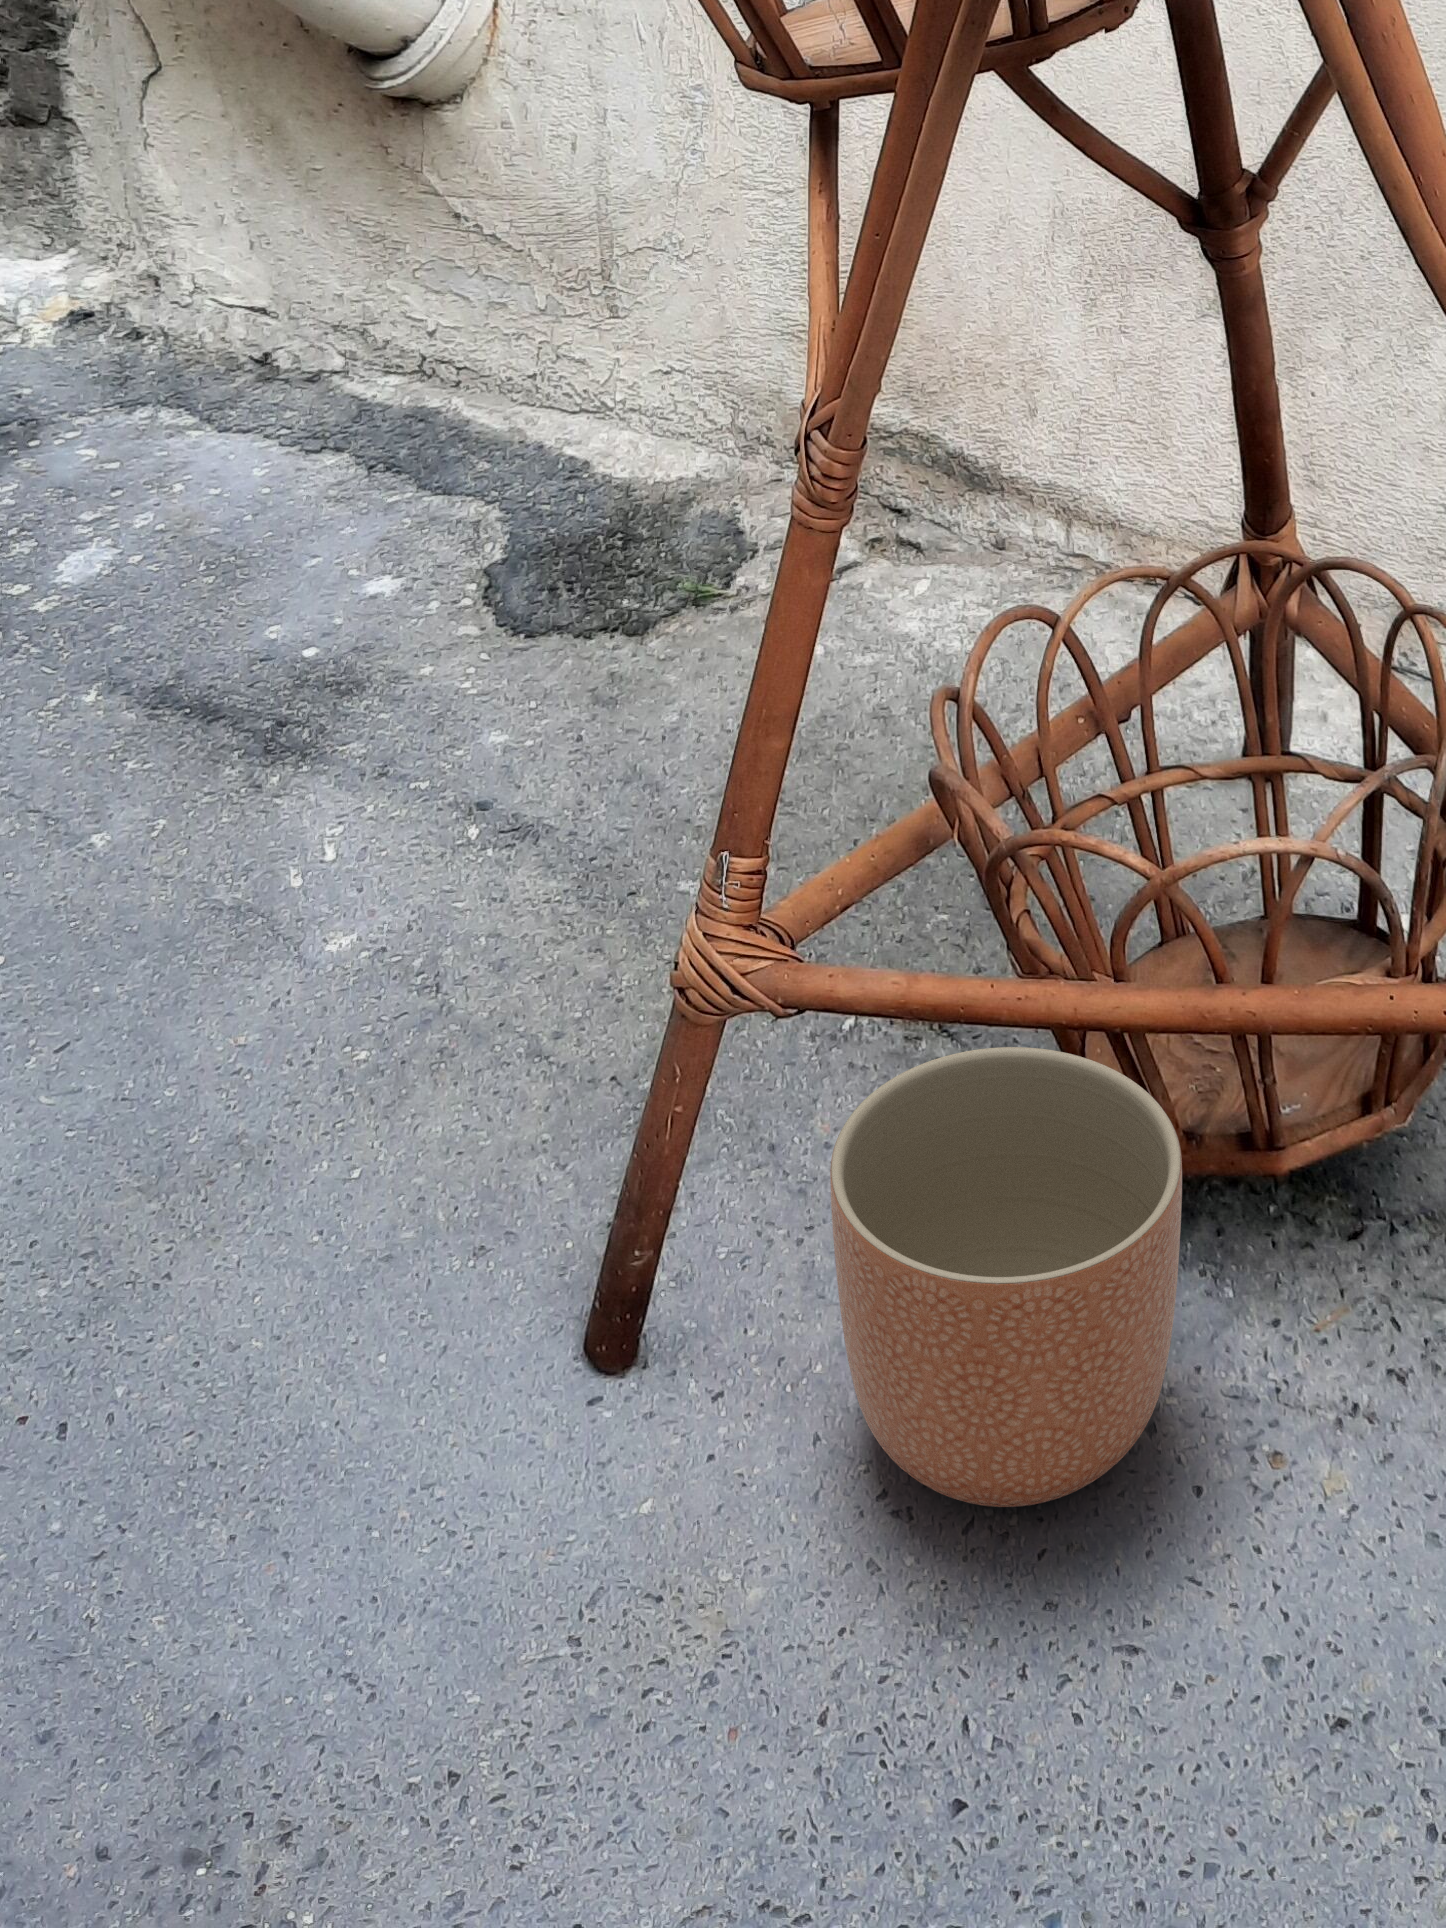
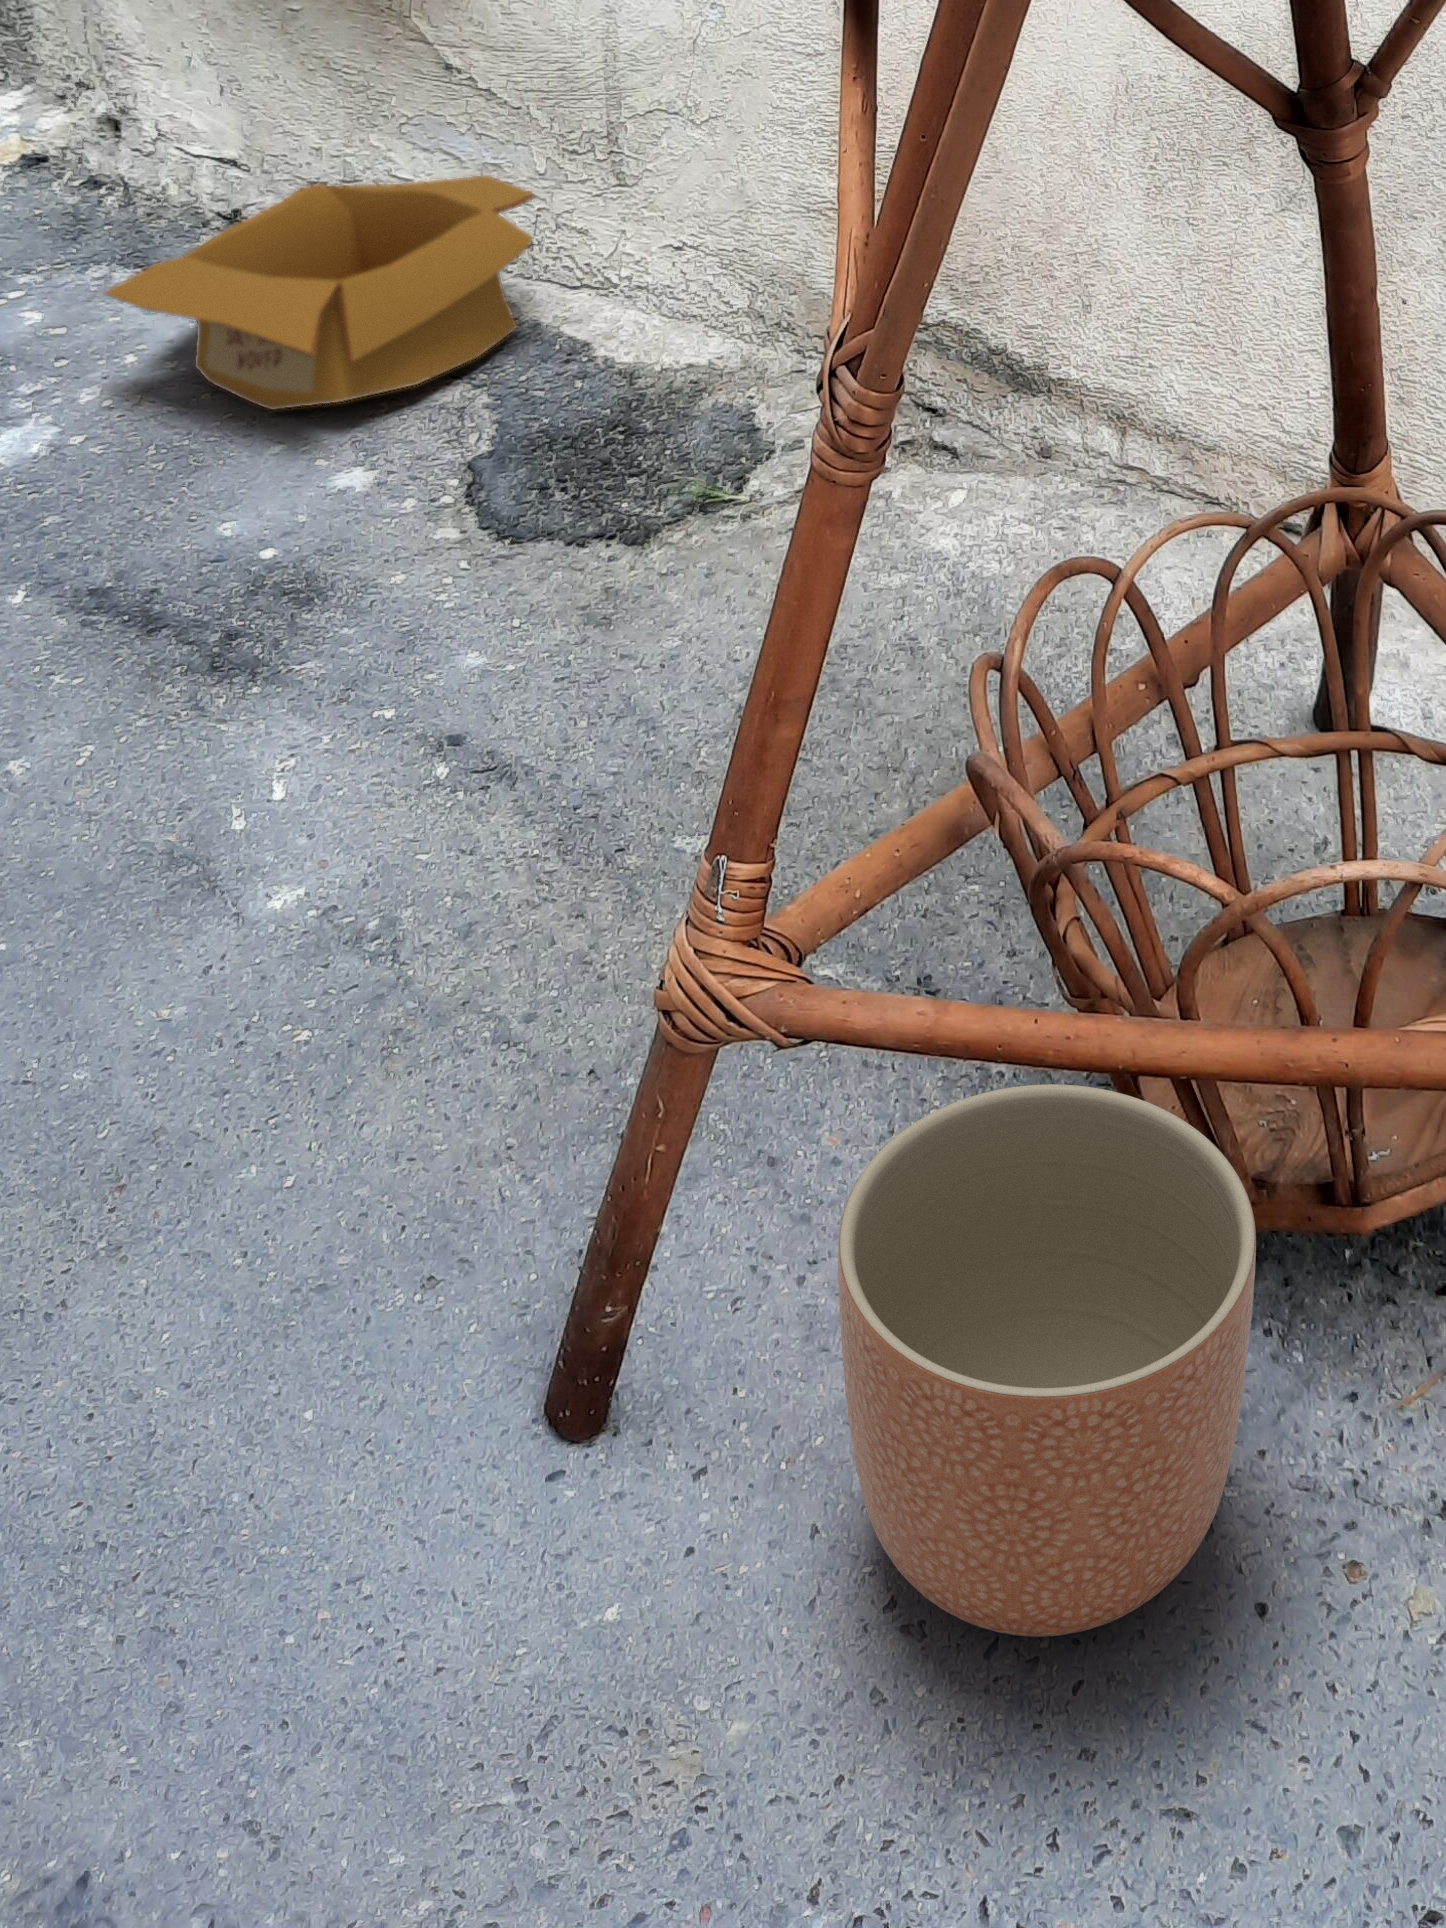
cardboard box: none [153,313,536,528] -> present [105,175,535,410]

